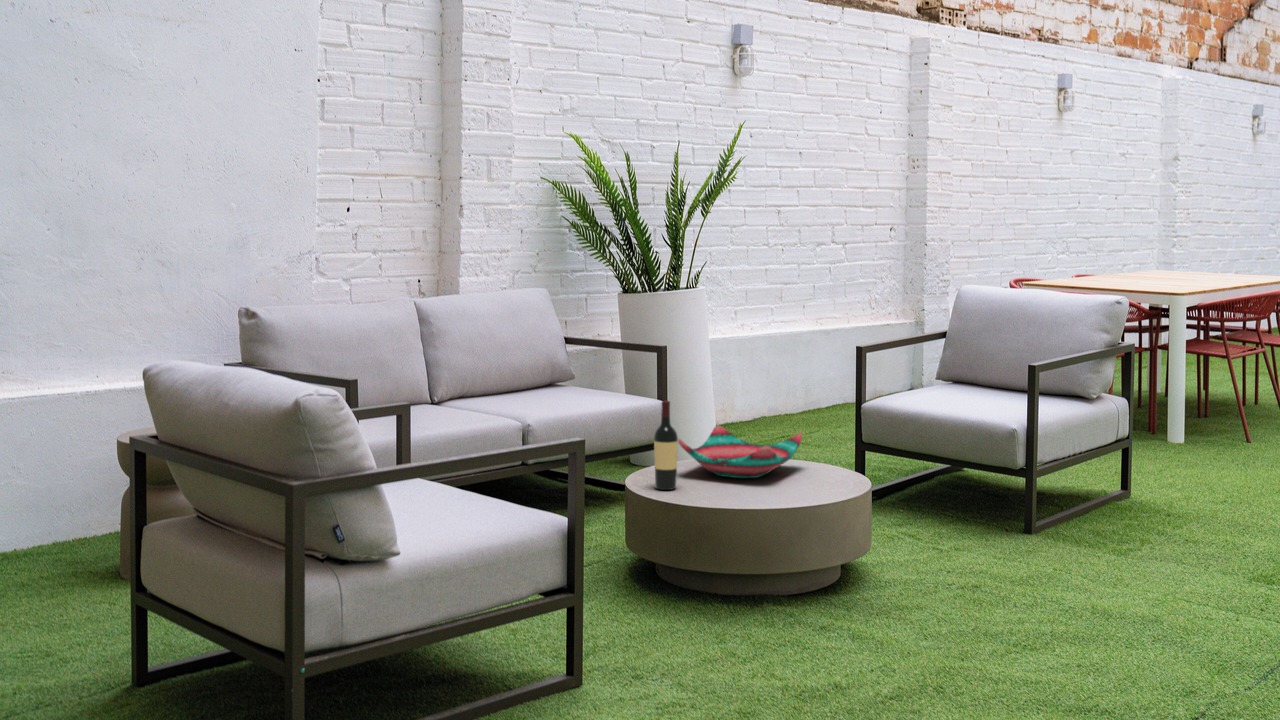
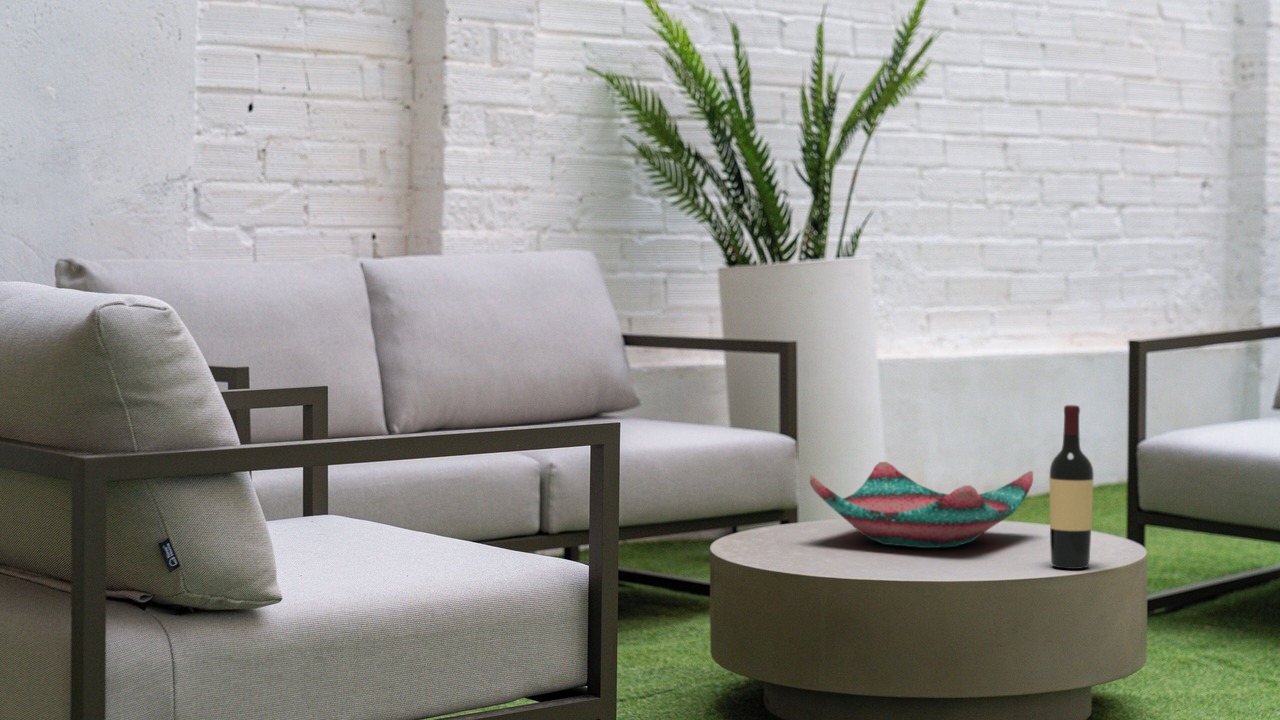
wine bottle: present [654,401,678,490] -> present [1049,405,1094,569]

